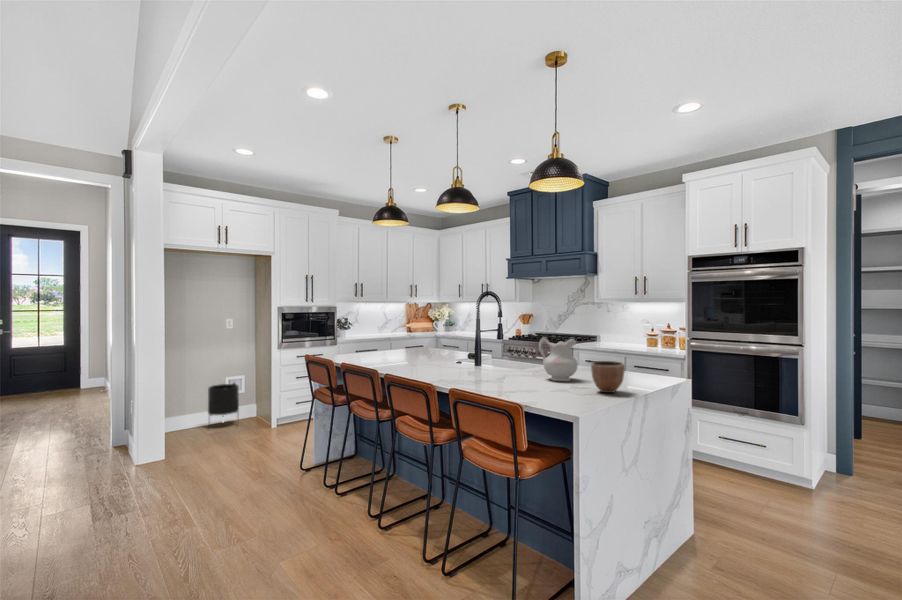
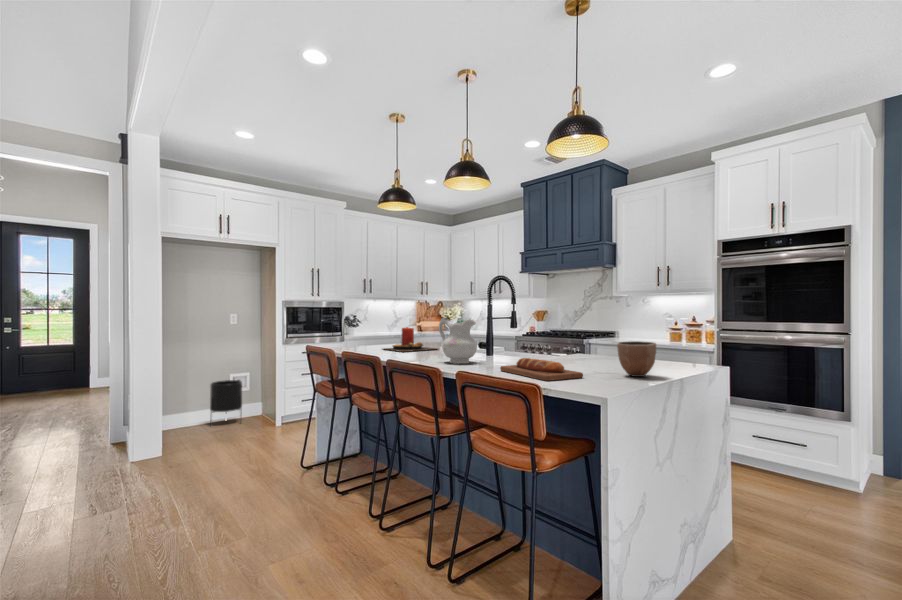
ceramic pitcher: present [539,337,578,381] -> present [439,318,477,364]
candle: none [377,338,431,363] -> present [384,327,438,352]
bread loaf: none [488,375,561,398] -> present [500,358,583,381]

